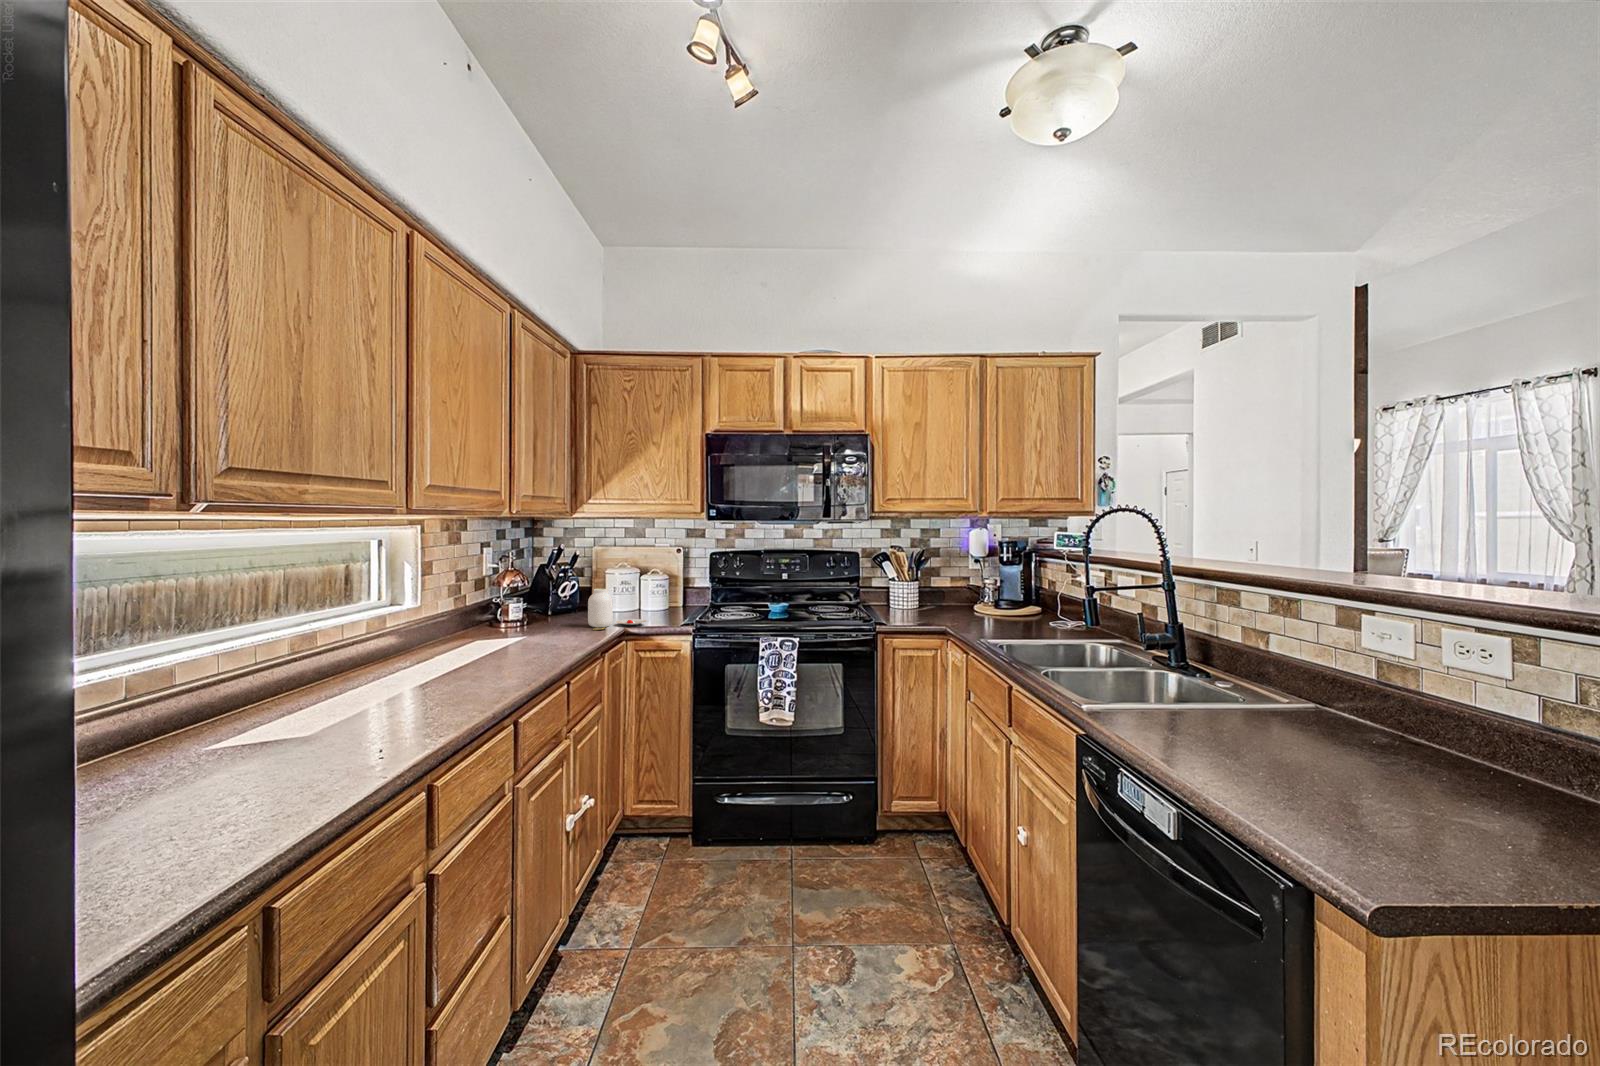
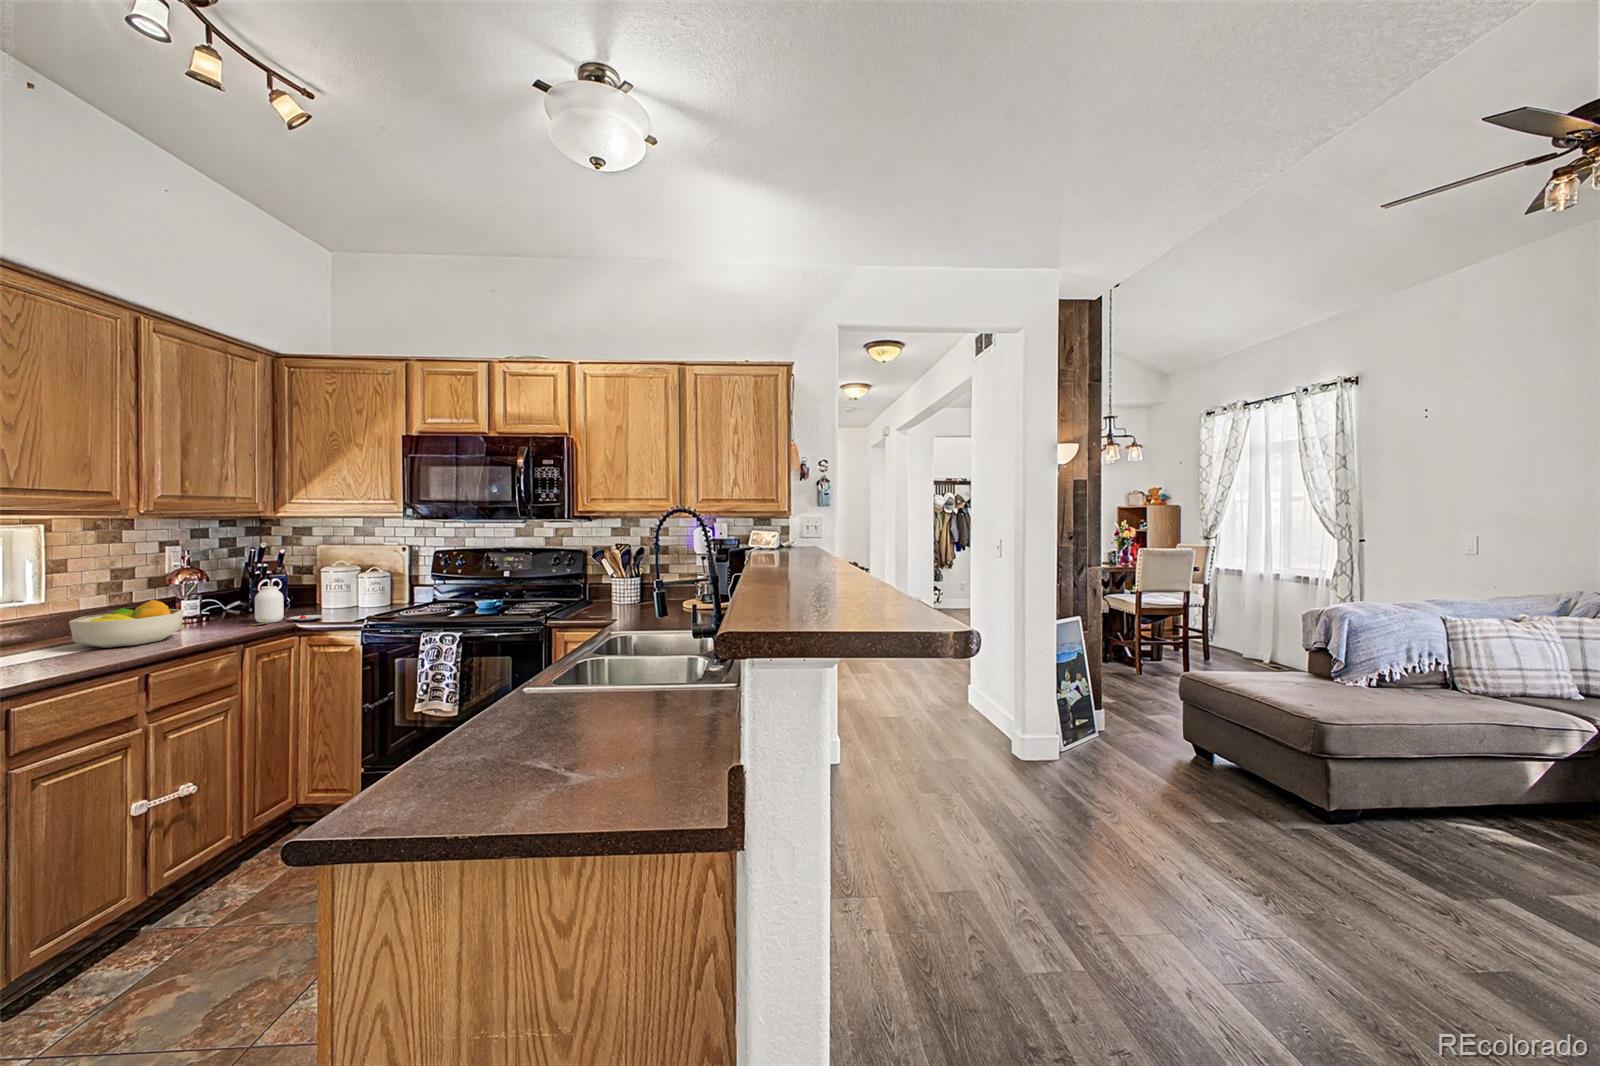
fruit bowl: none [479,602,564,654] -> present [69,600,184,648]

